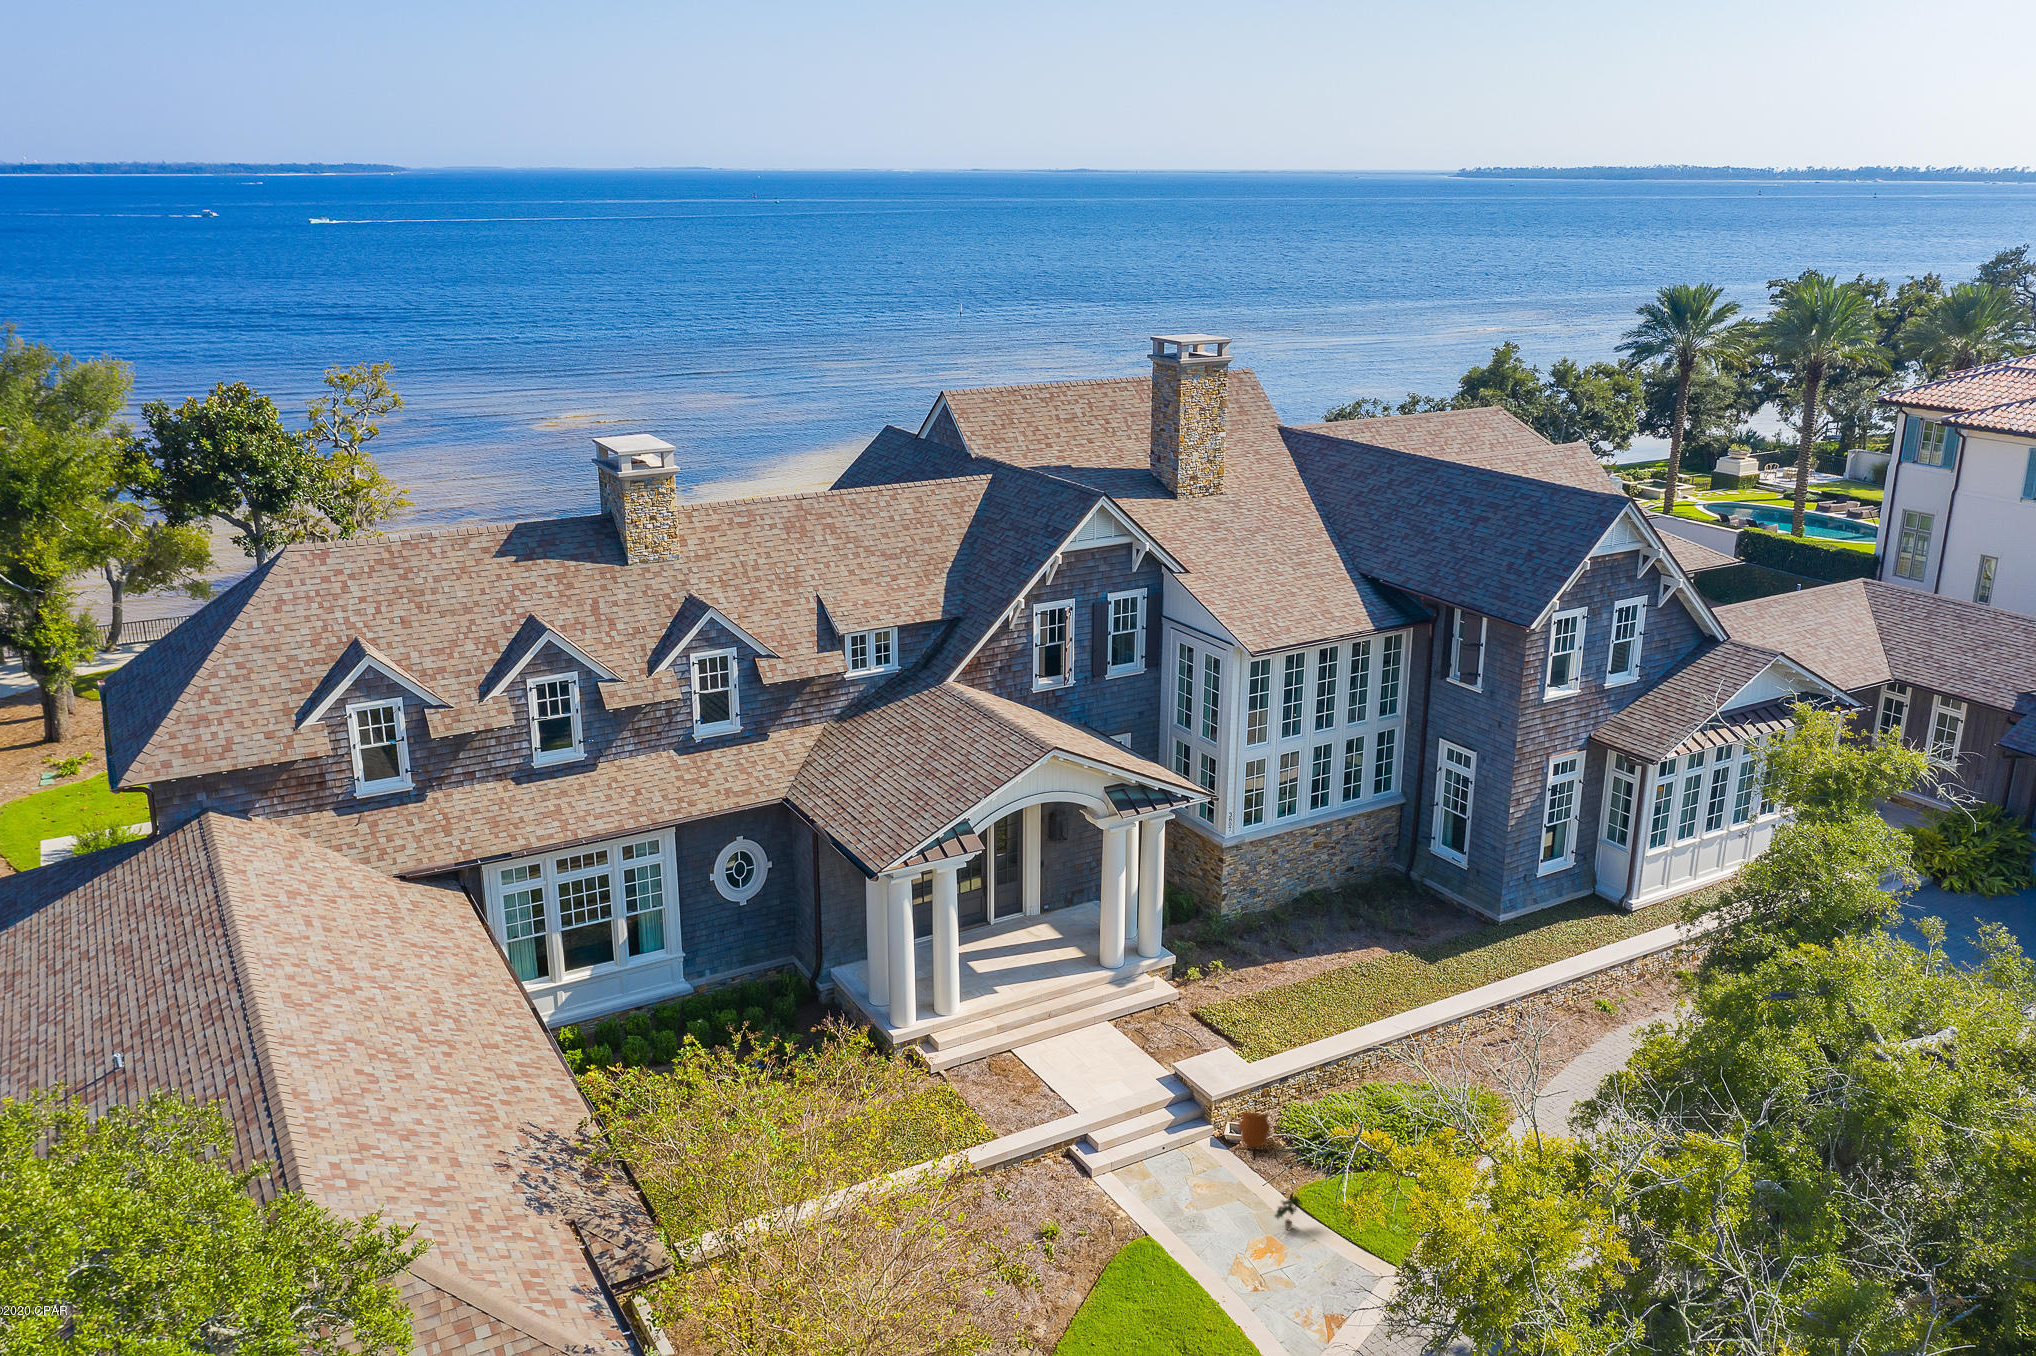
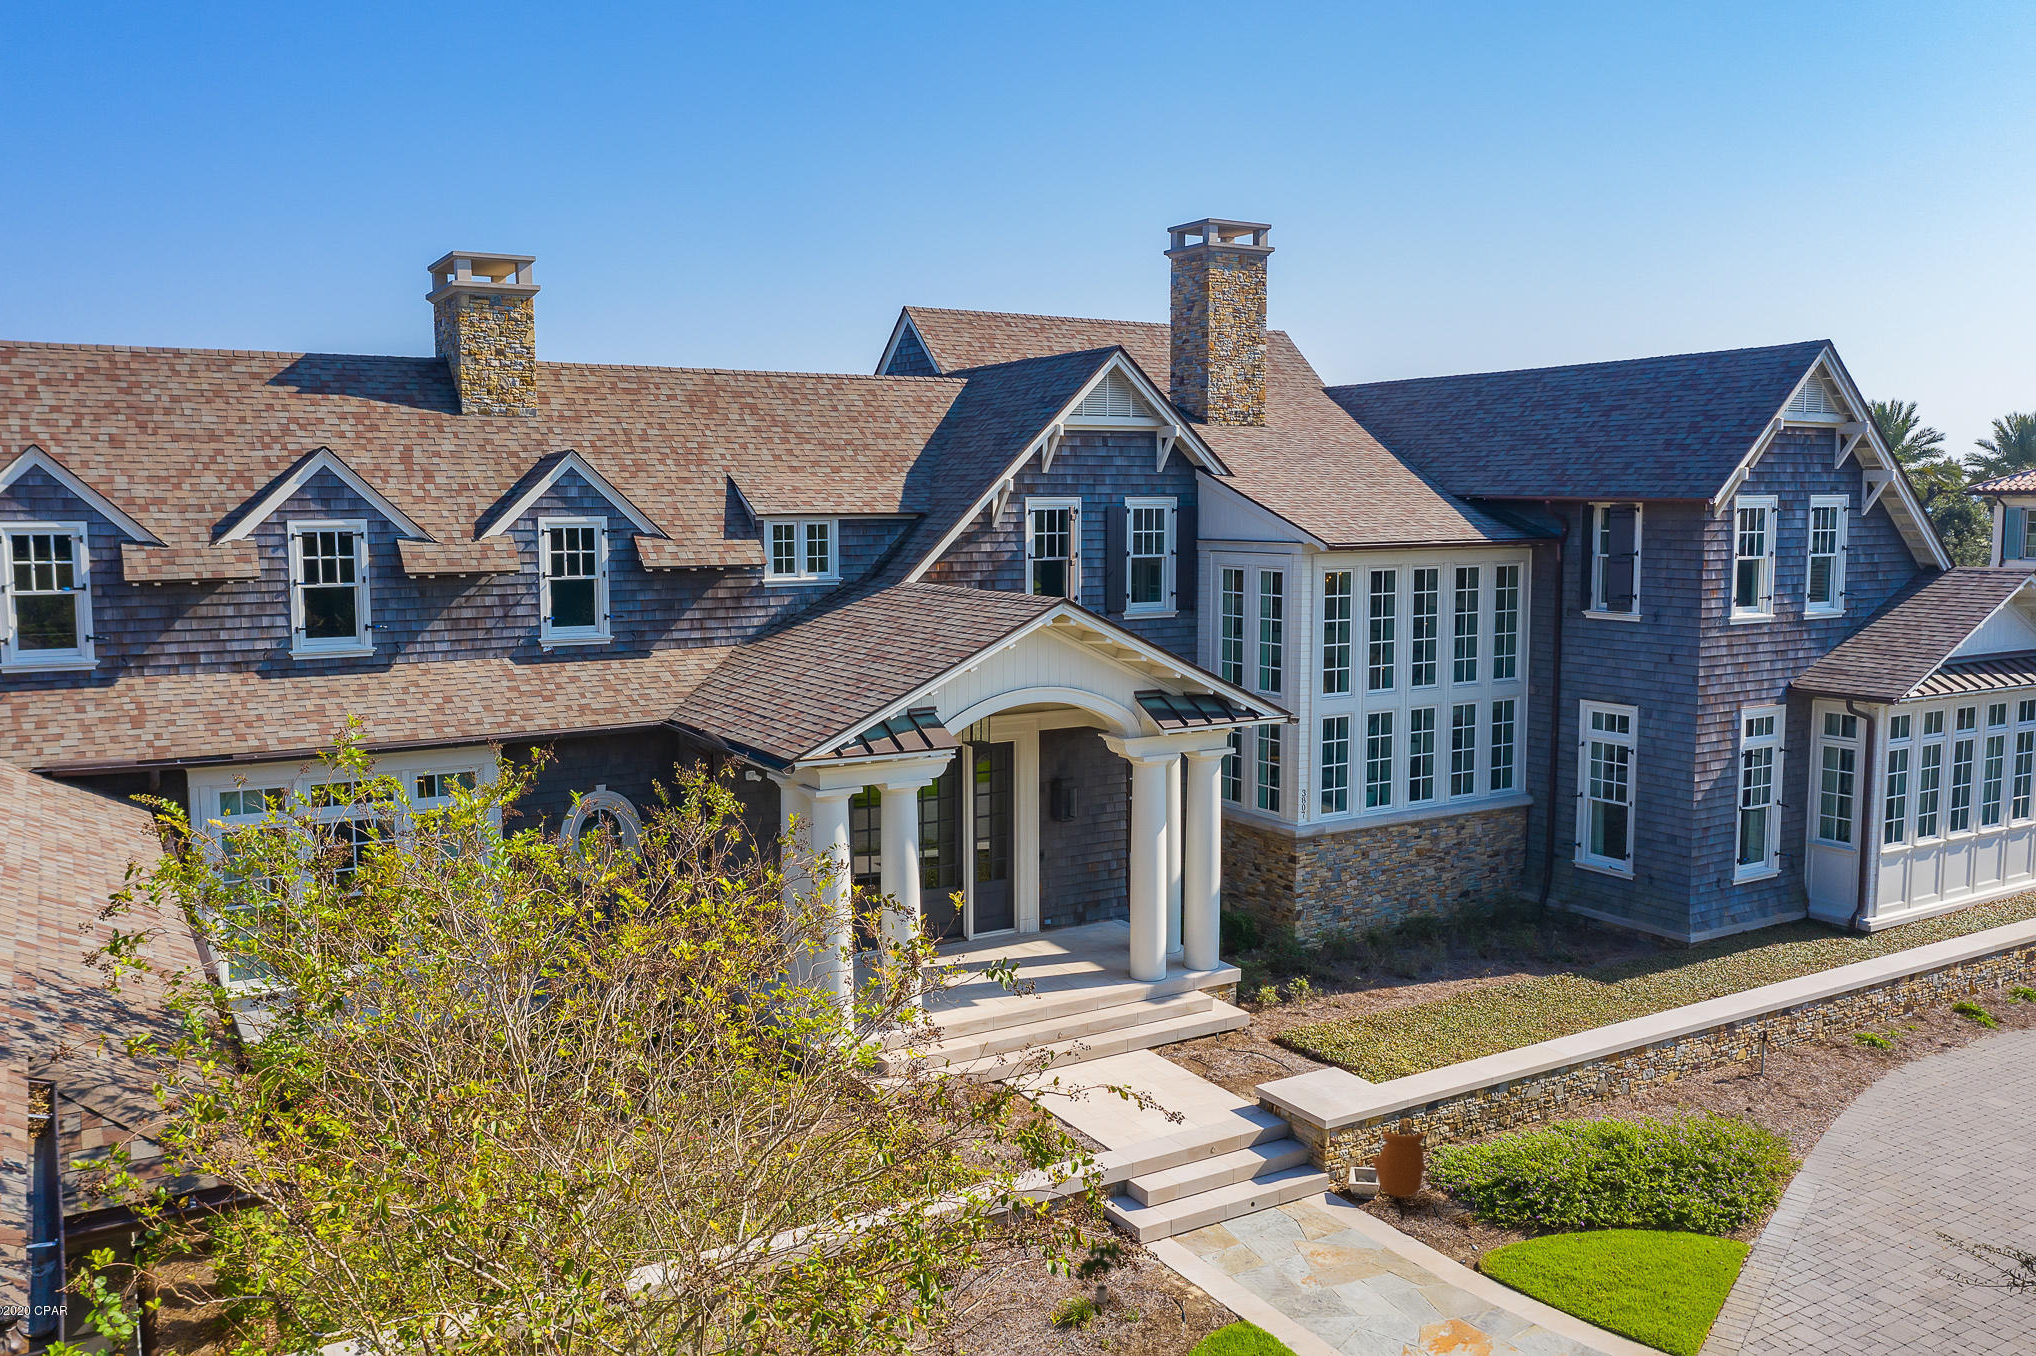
potted plant: present [1275,1196,1301,1230] -> present [1076,1242,1125,1303]

